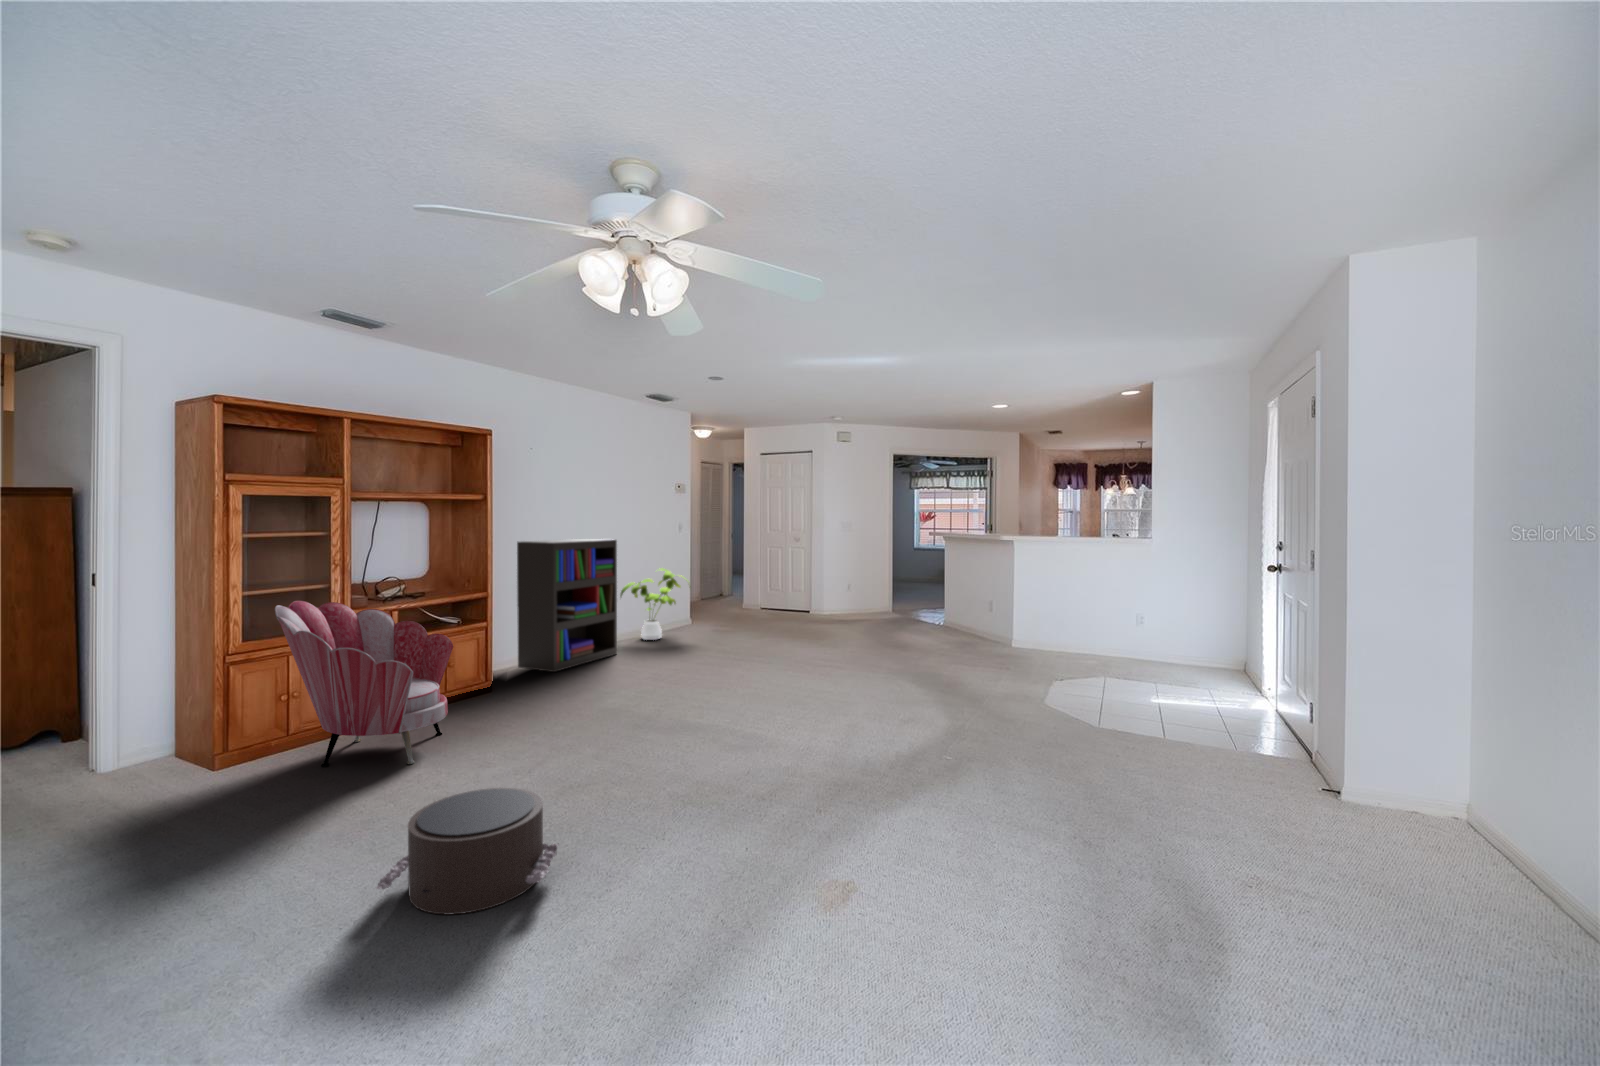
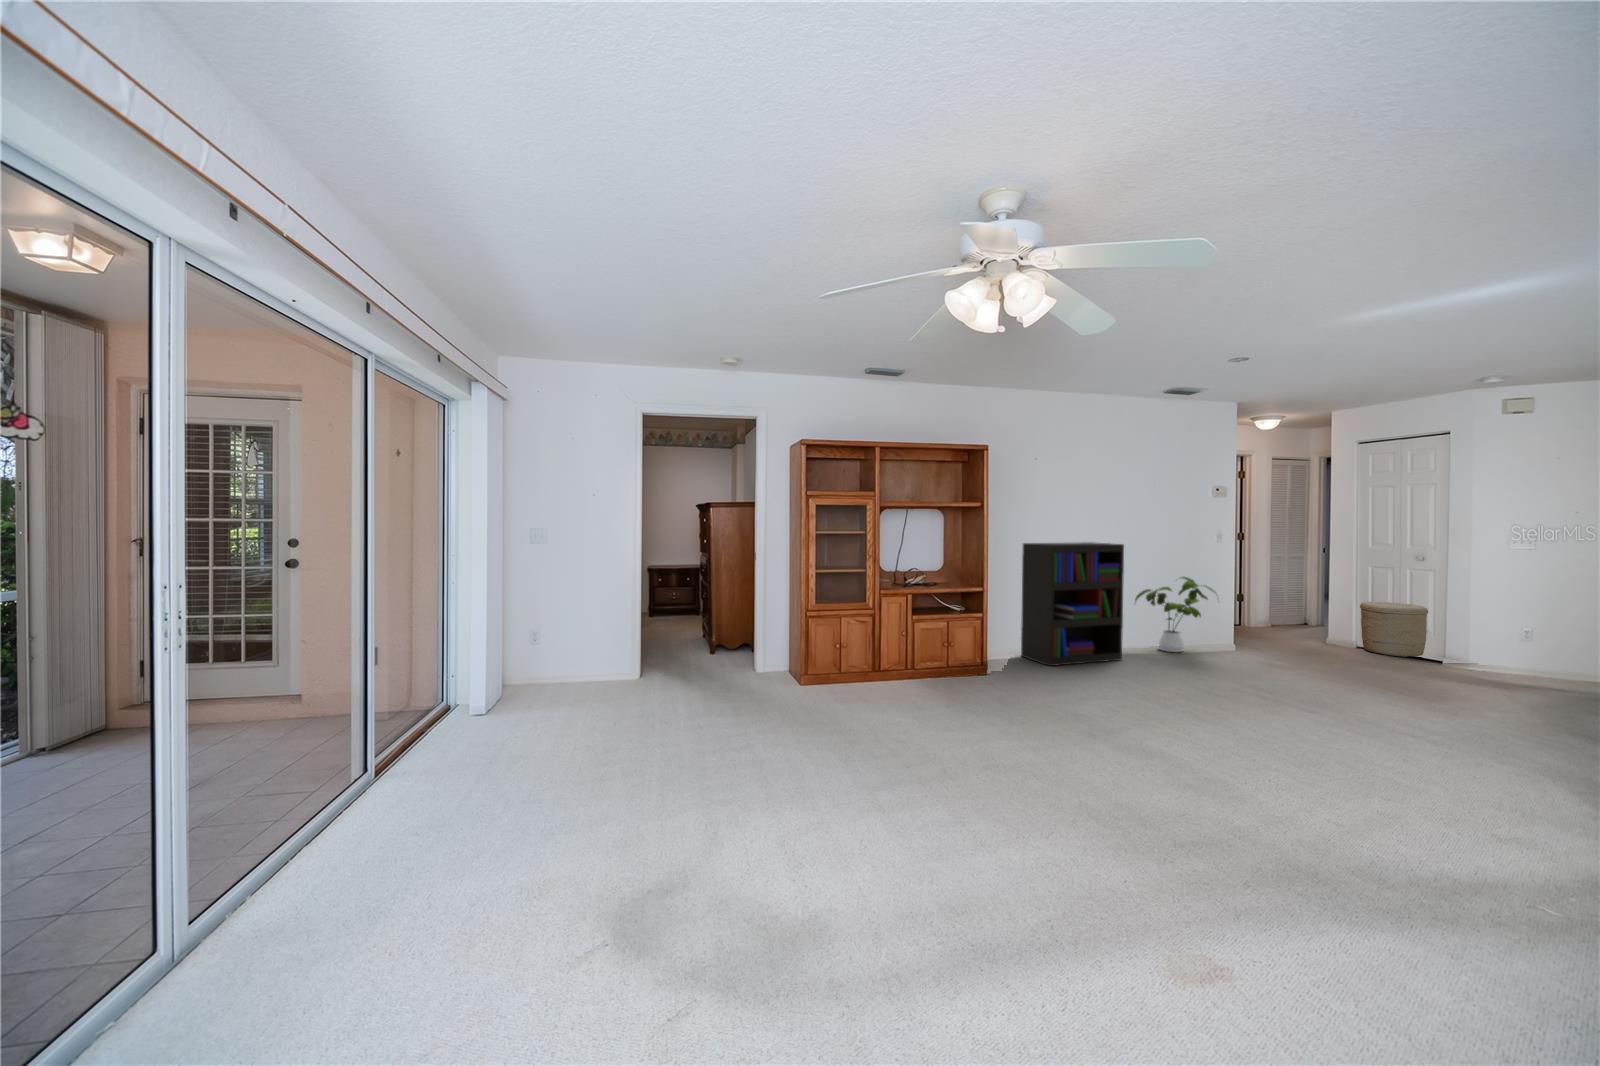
woven basket: none [773,579,812,619] -> present [1360,602,1428,657]
armchair: present [275,601,453,767] -> none [824,580,943,714]
pouf: present [376,788,559,915] -> none [821,740,952,835]

